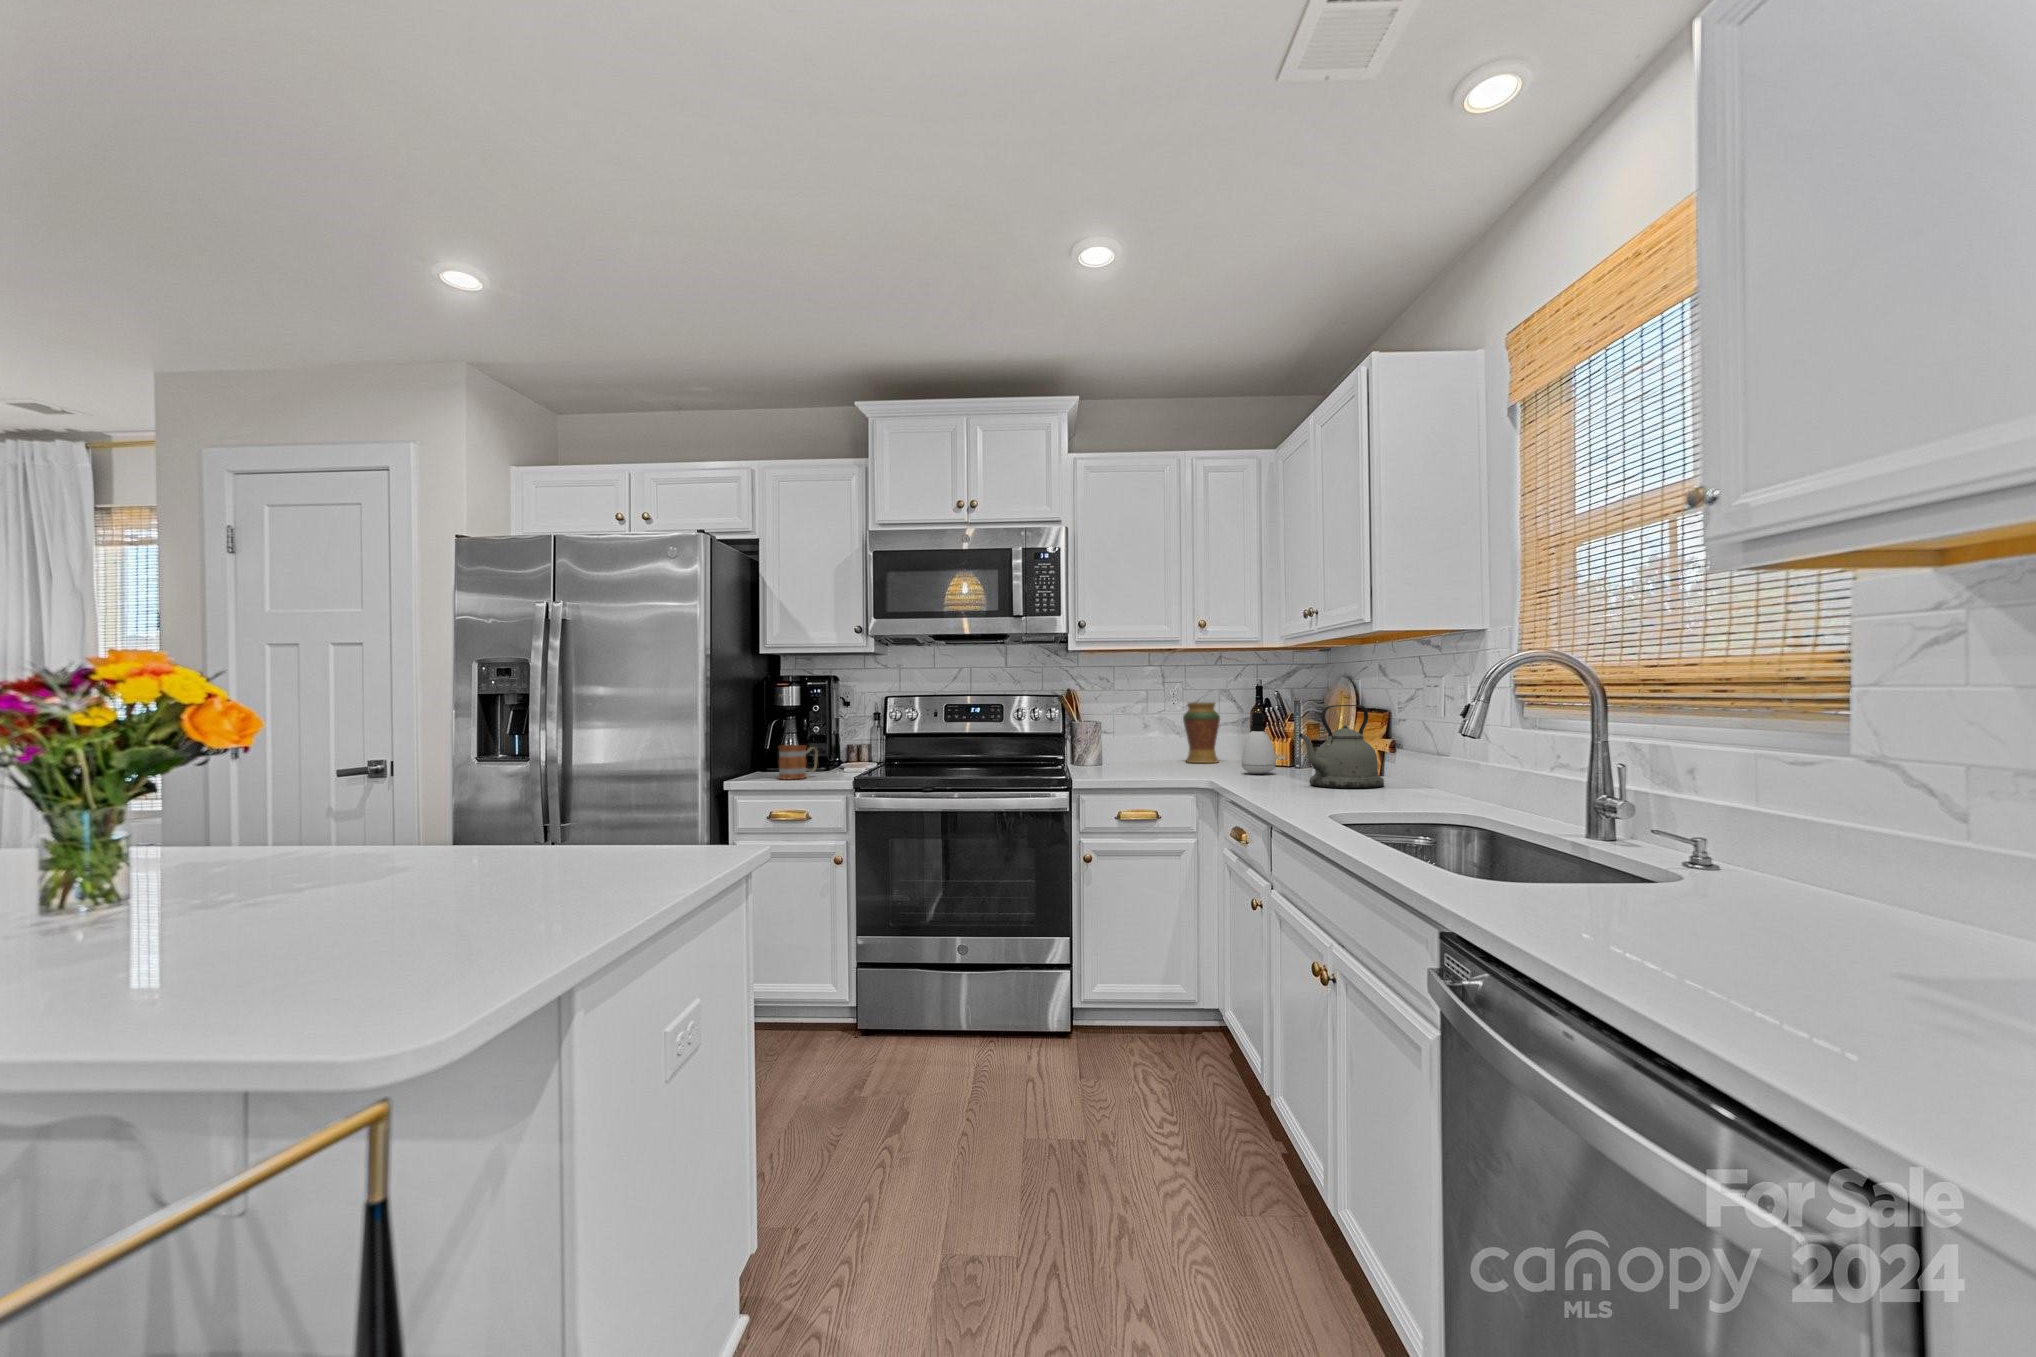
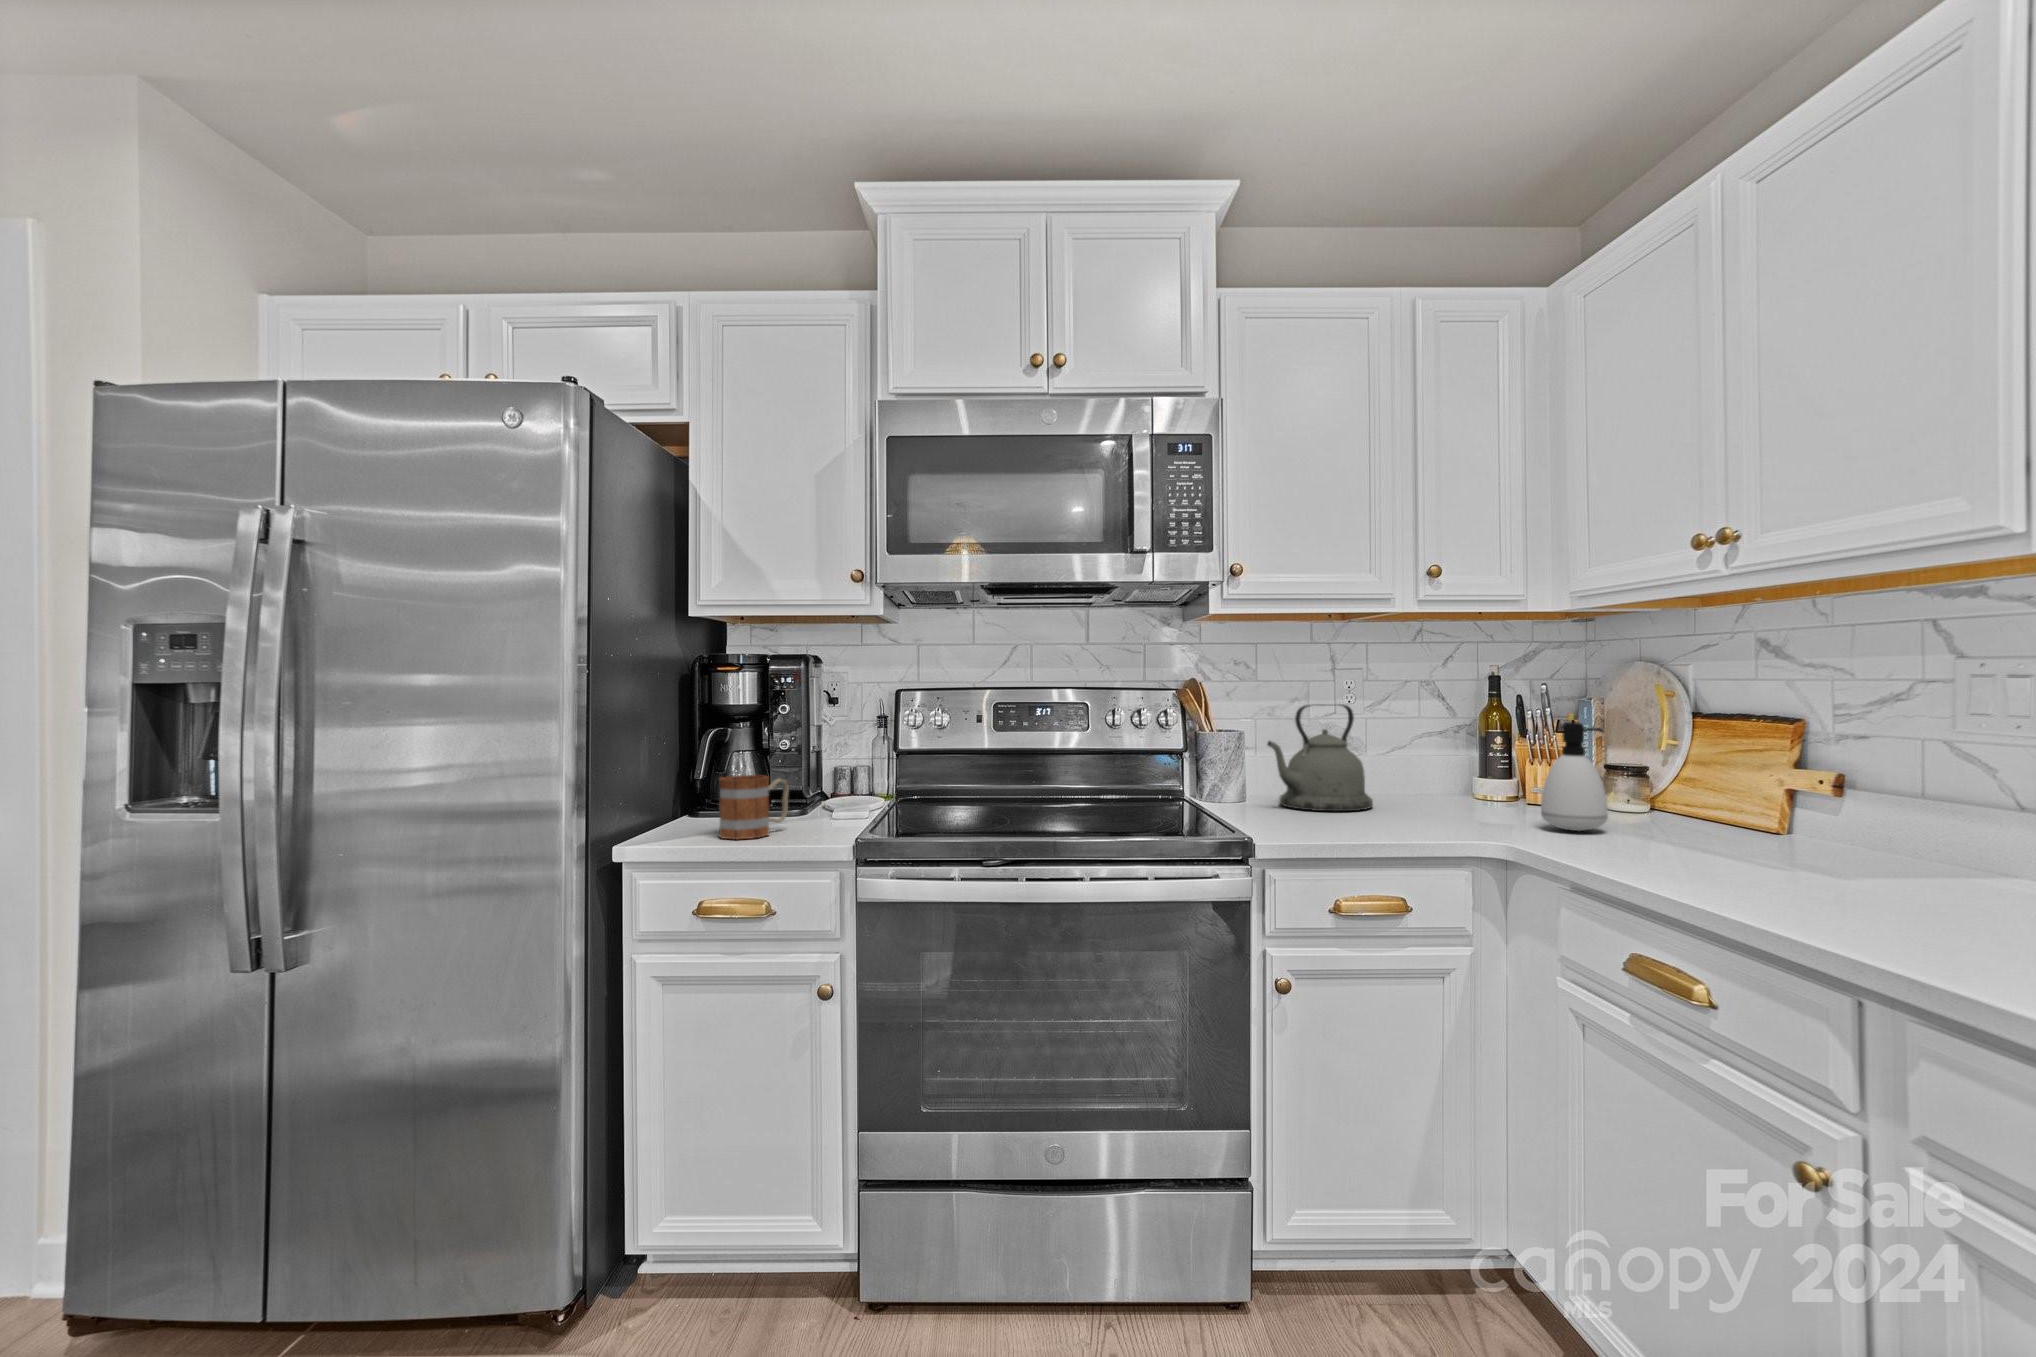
decorative vase: present [1183,702,1220,763] -> none [1373,701,1437,799]
kettle: present [1299,705,1384,788] -> present [1267,704,1373,811]

